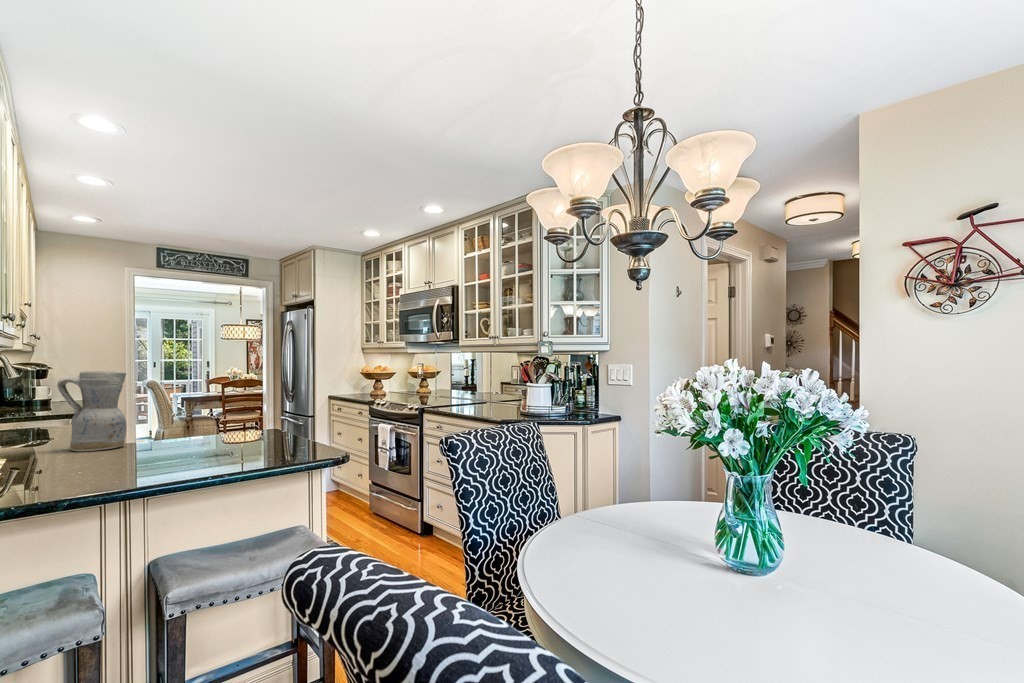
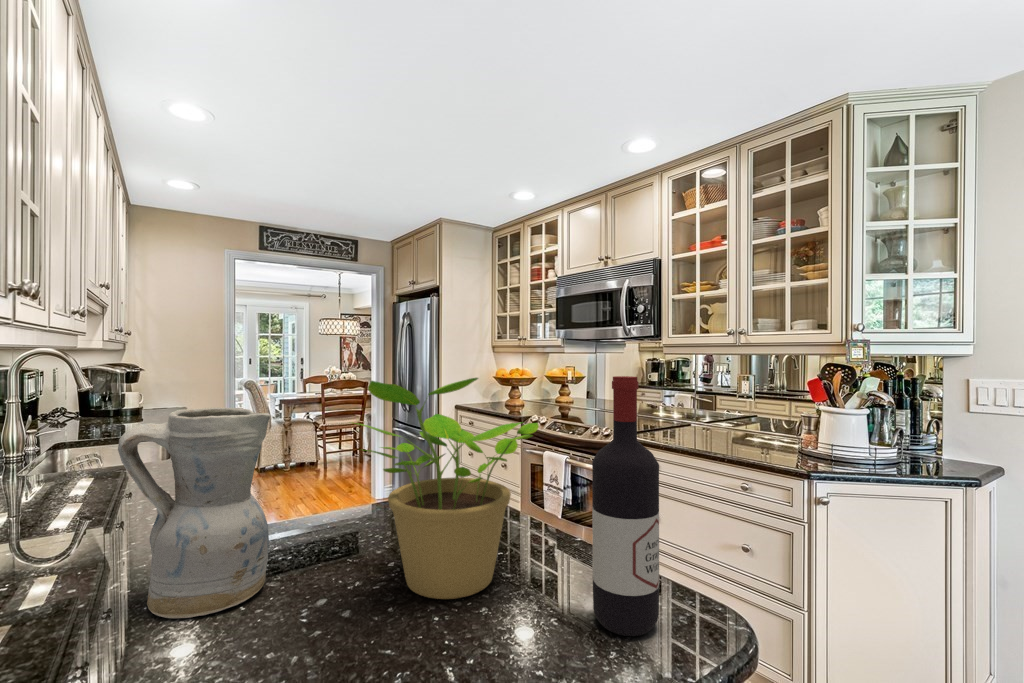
wine bottle: none [256,355,283,449] -> present [592,376,659,636]
potted plant: none [158,356,252,446] -> present [355,378,539,599]

